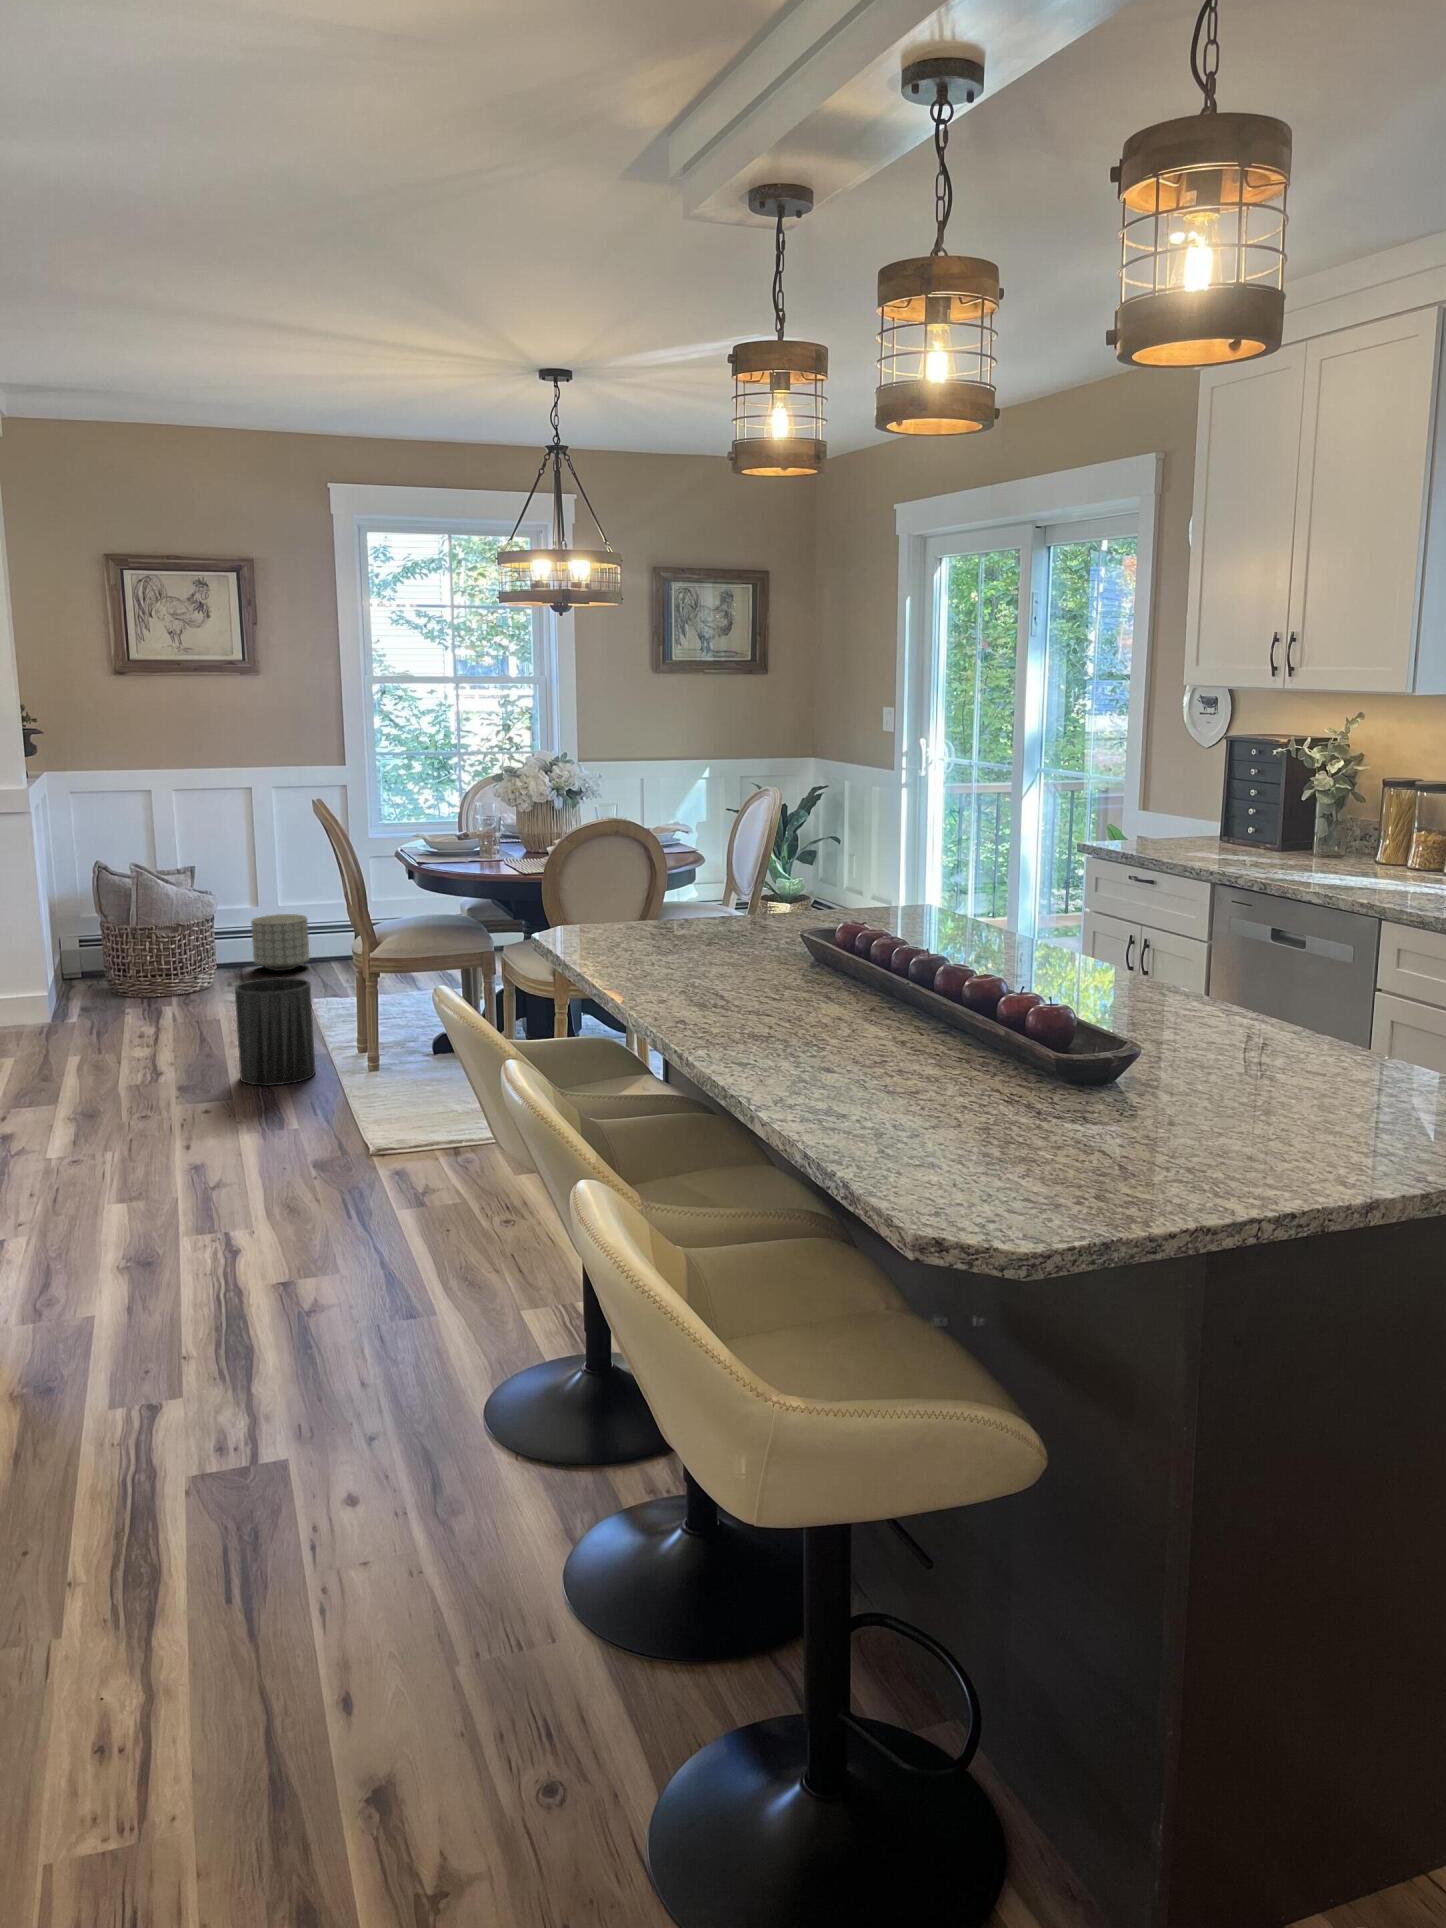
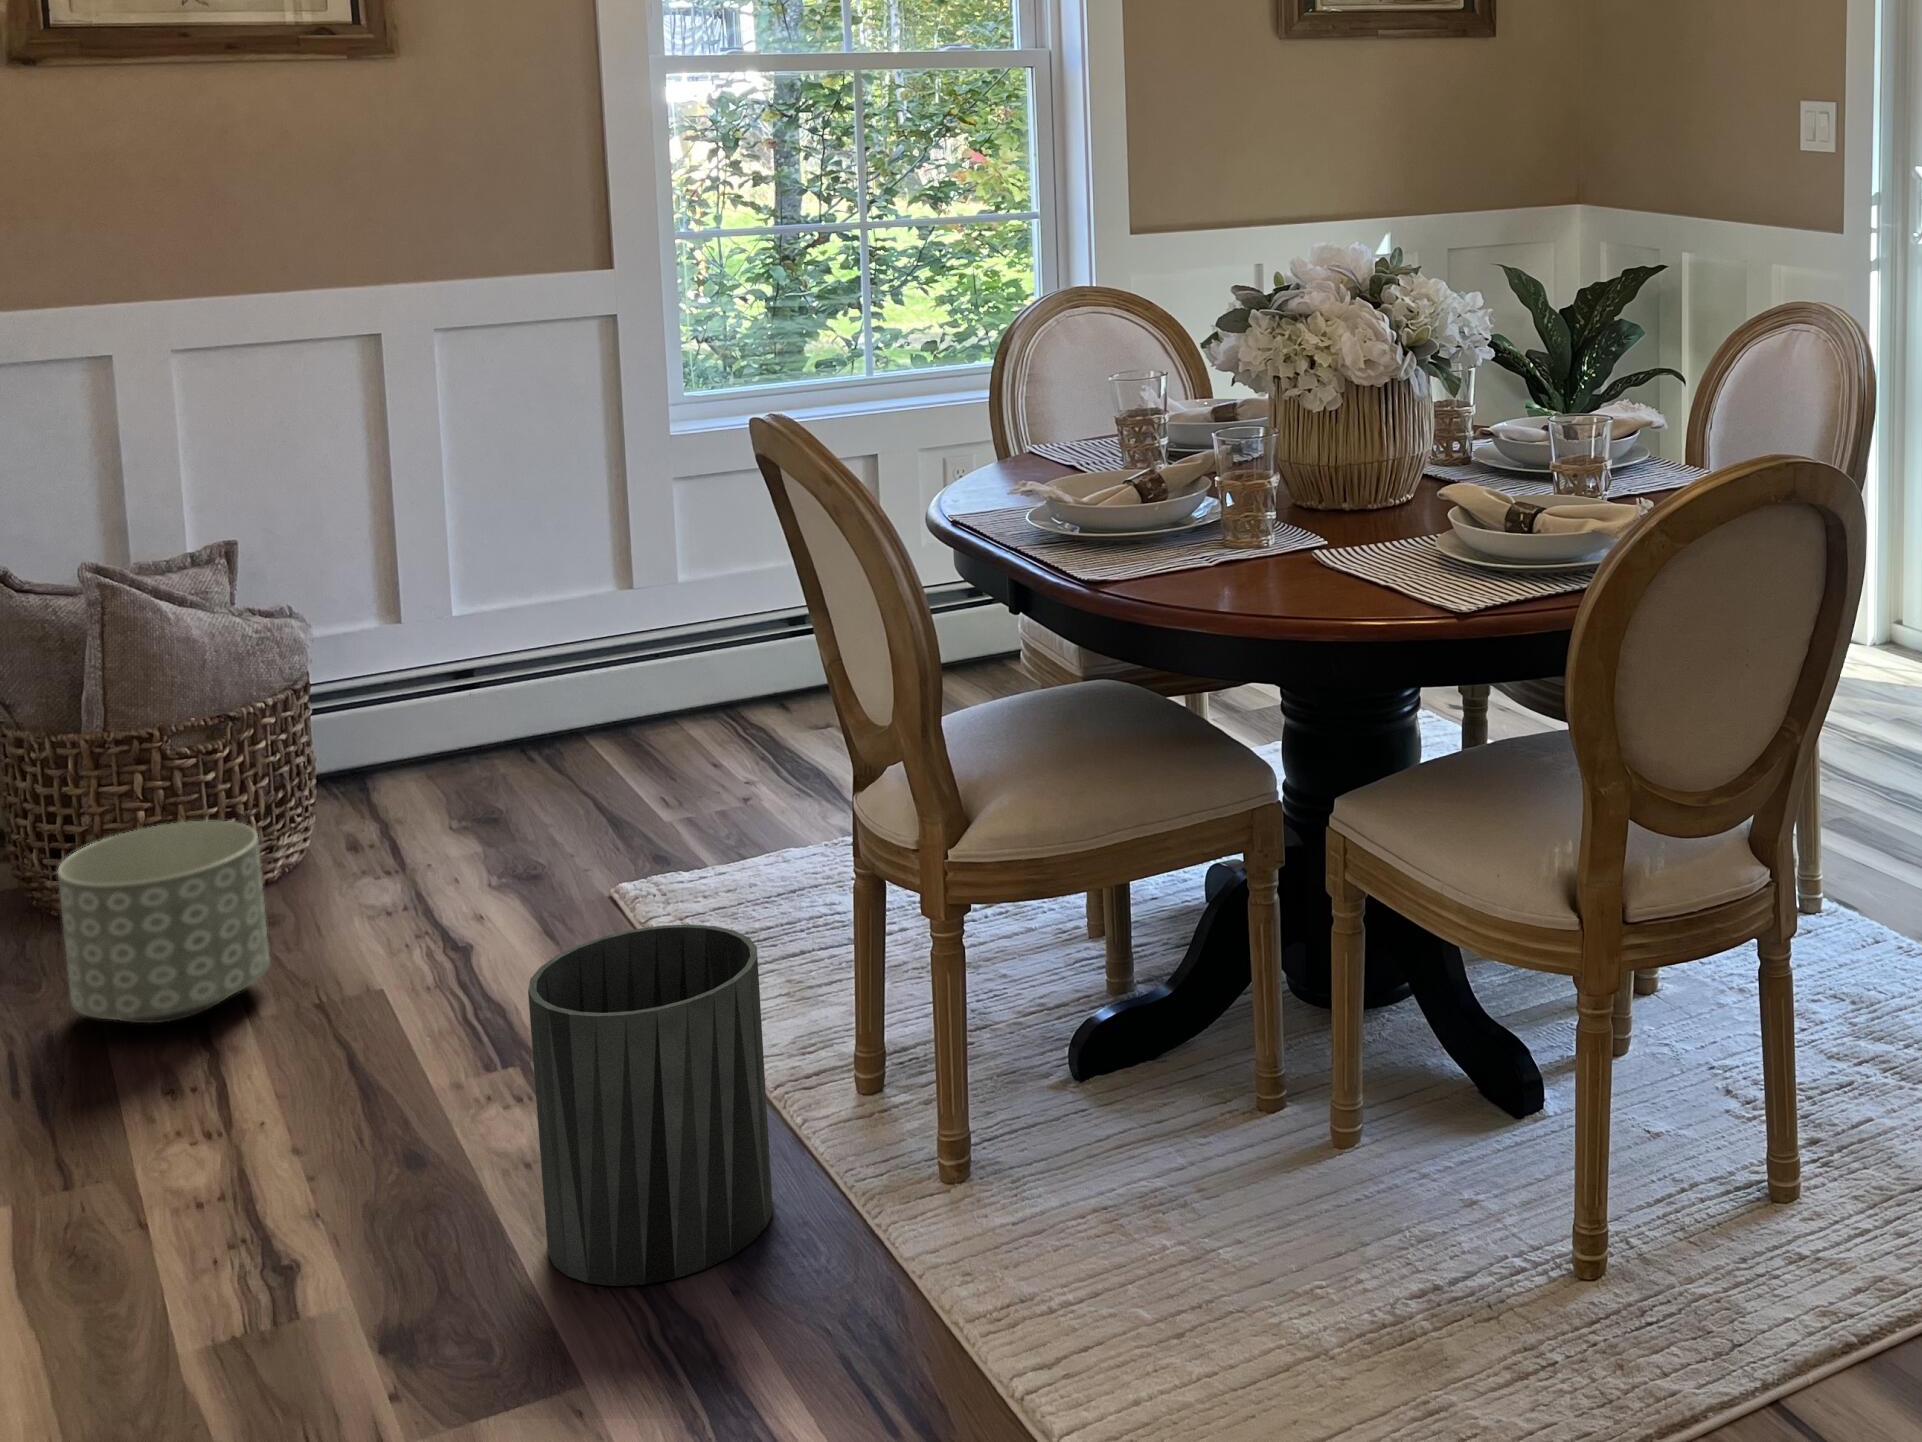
planter: present [251,914,309,971] -> present [58,821,269,1023]

